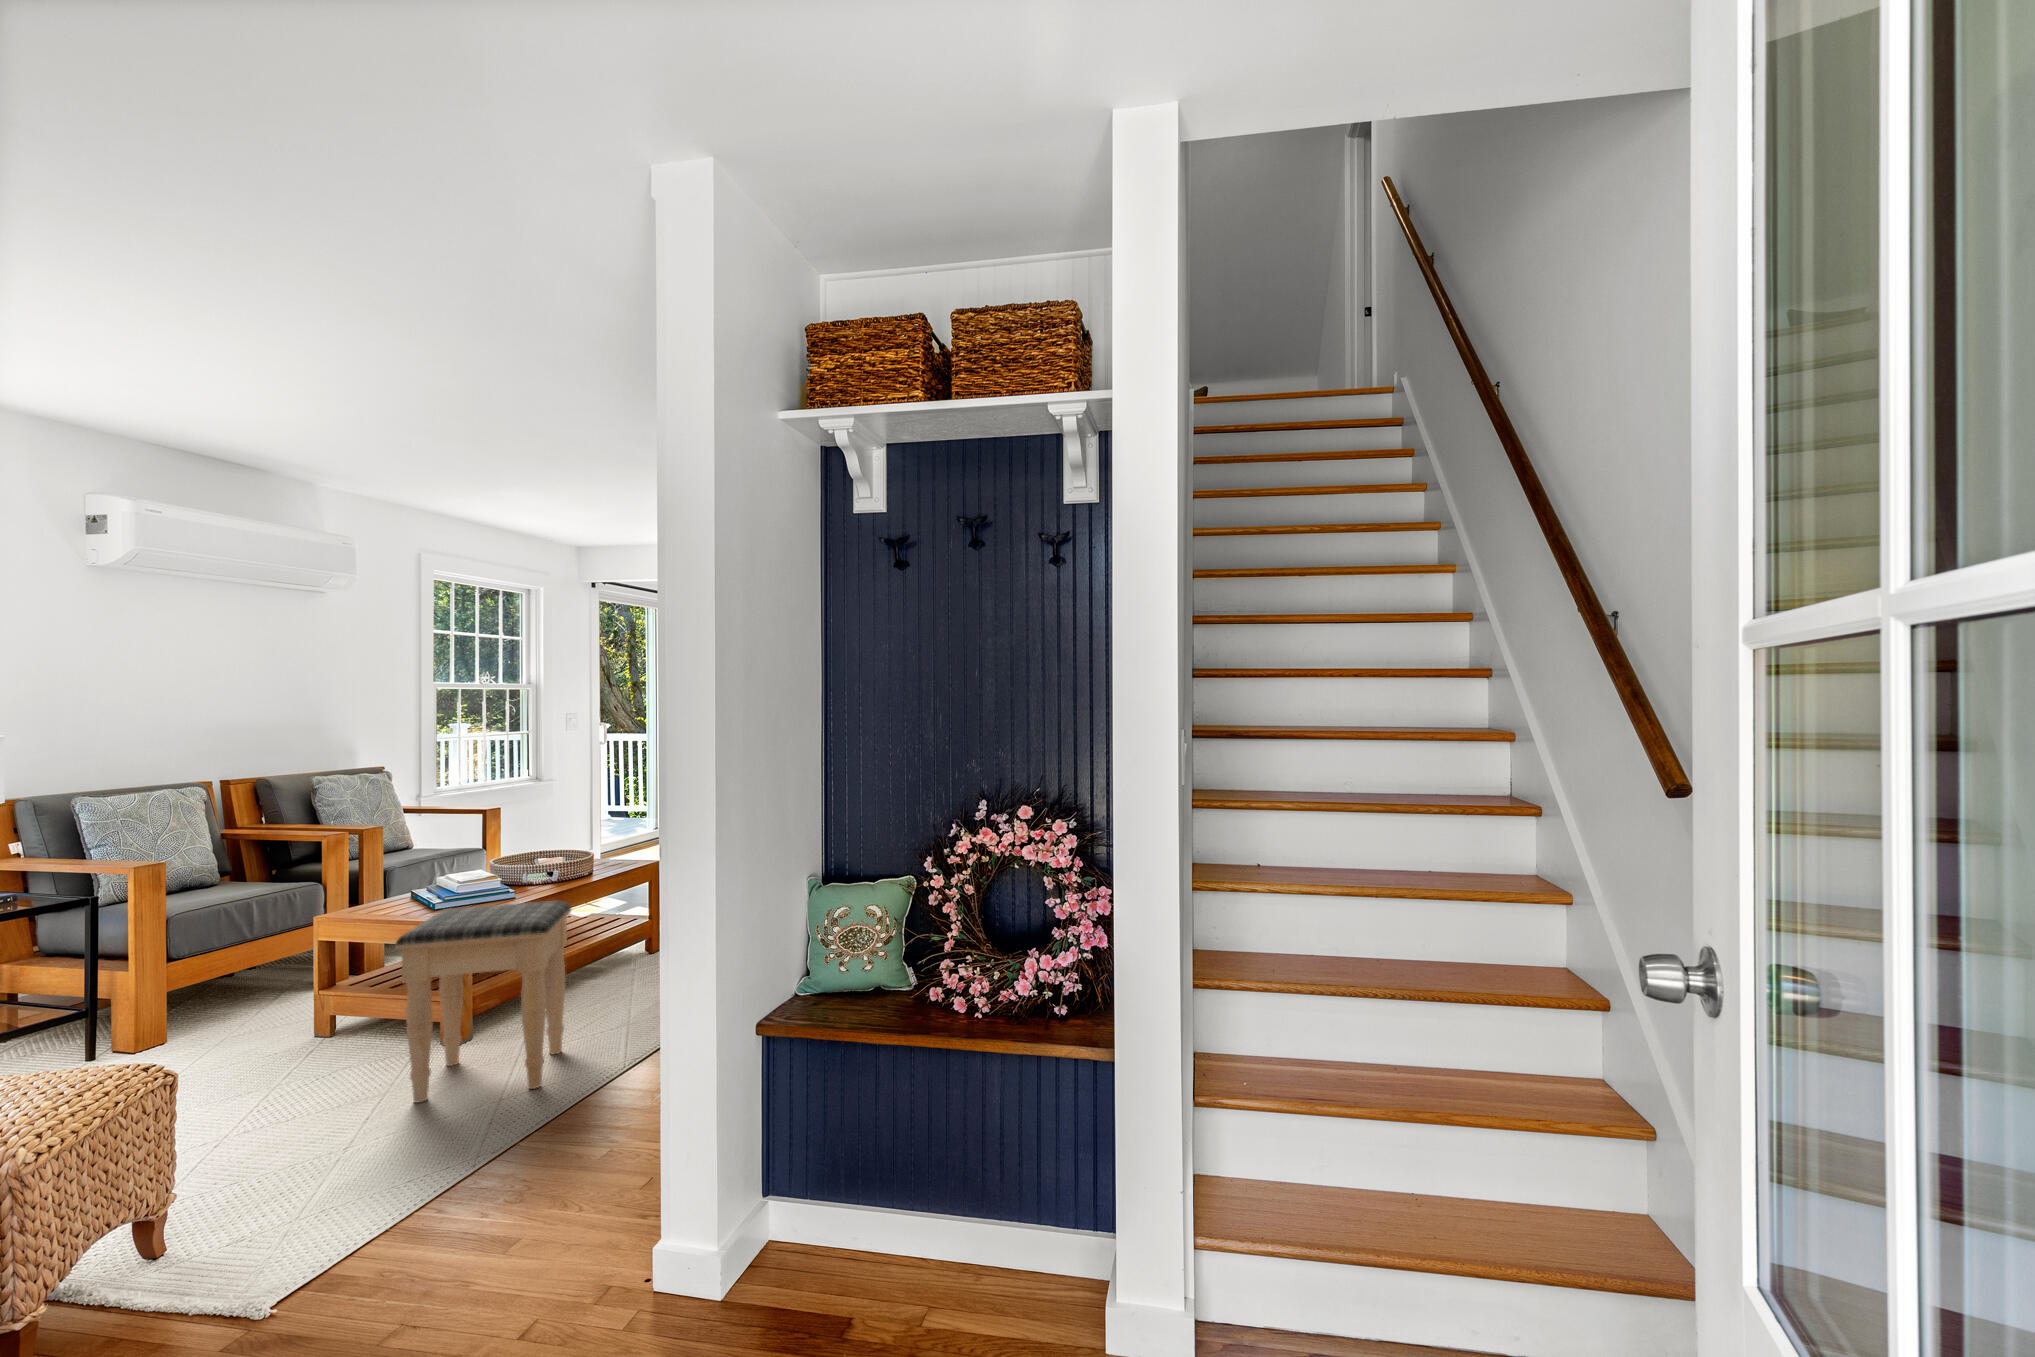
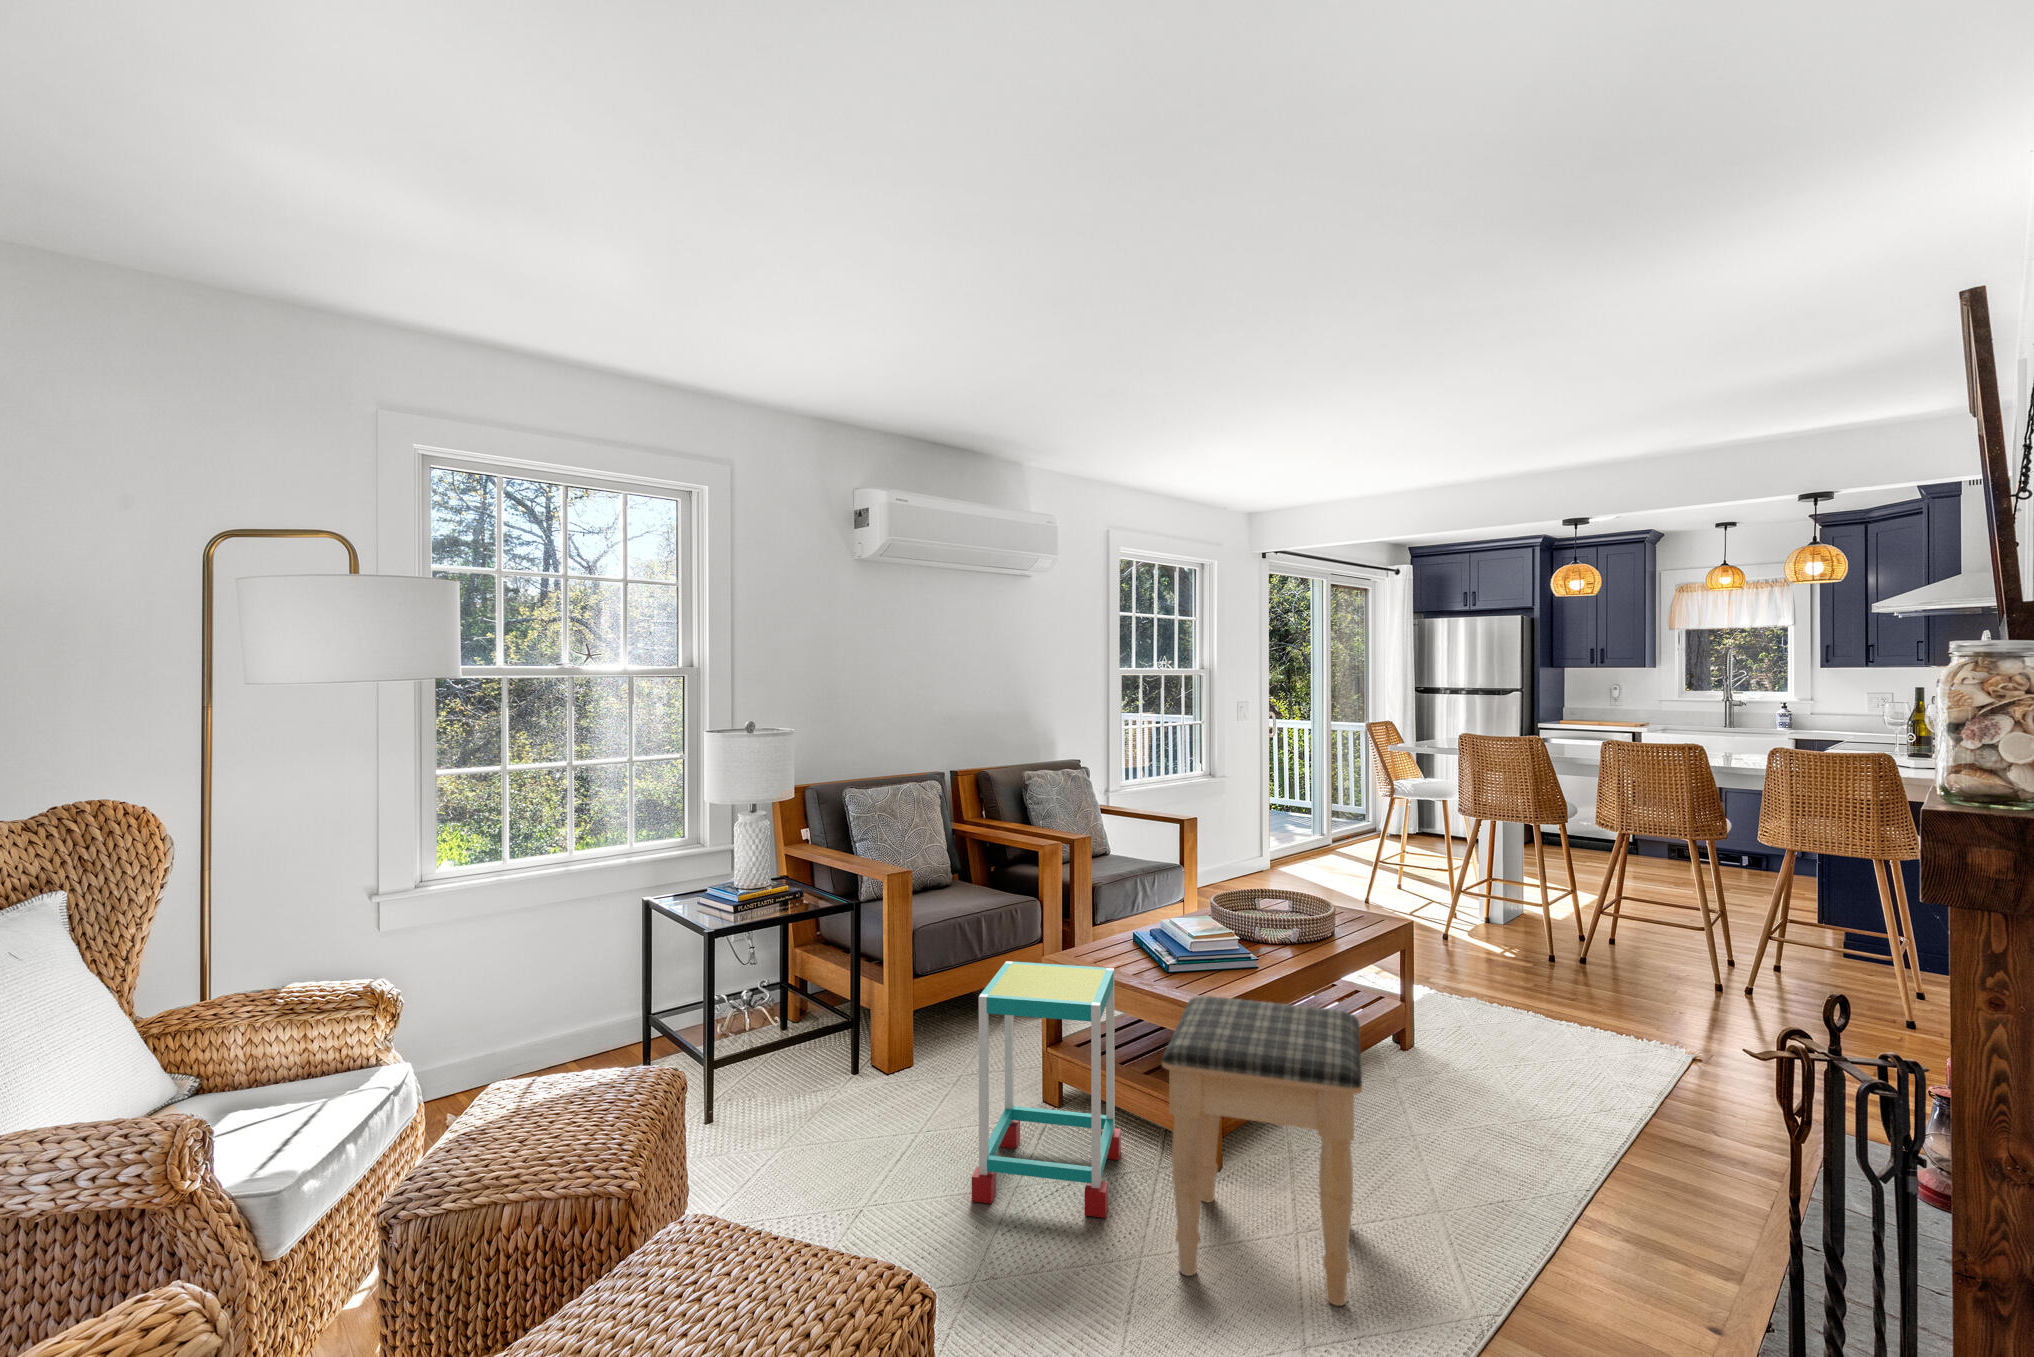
side table: none [221,905,382,1111] -> present [972,961,1121,1218]

